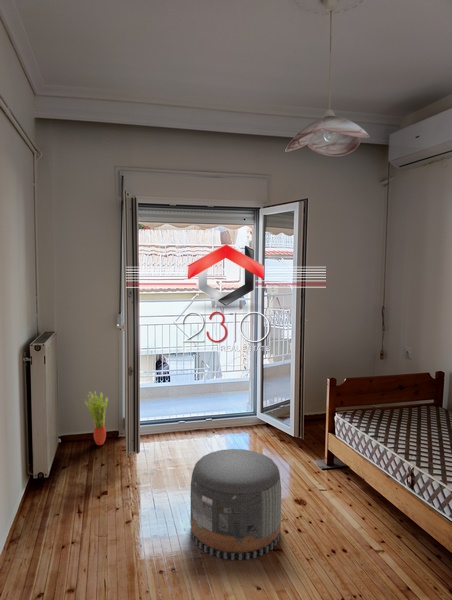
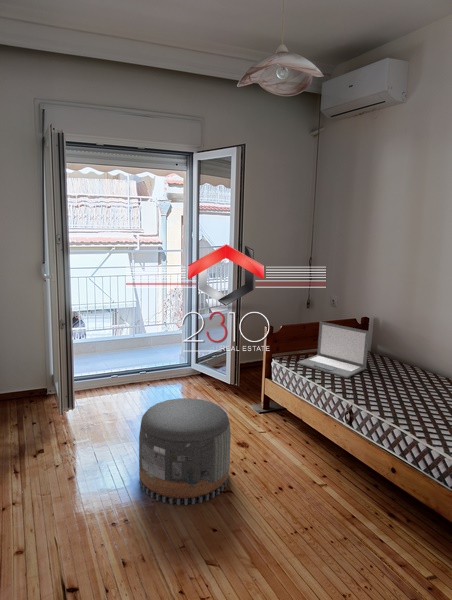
laptop: none [361,374,440,437] -> present [297,322,369,378]
potted plant: present [86,392,108,445] -> none [7,346,36,404]

